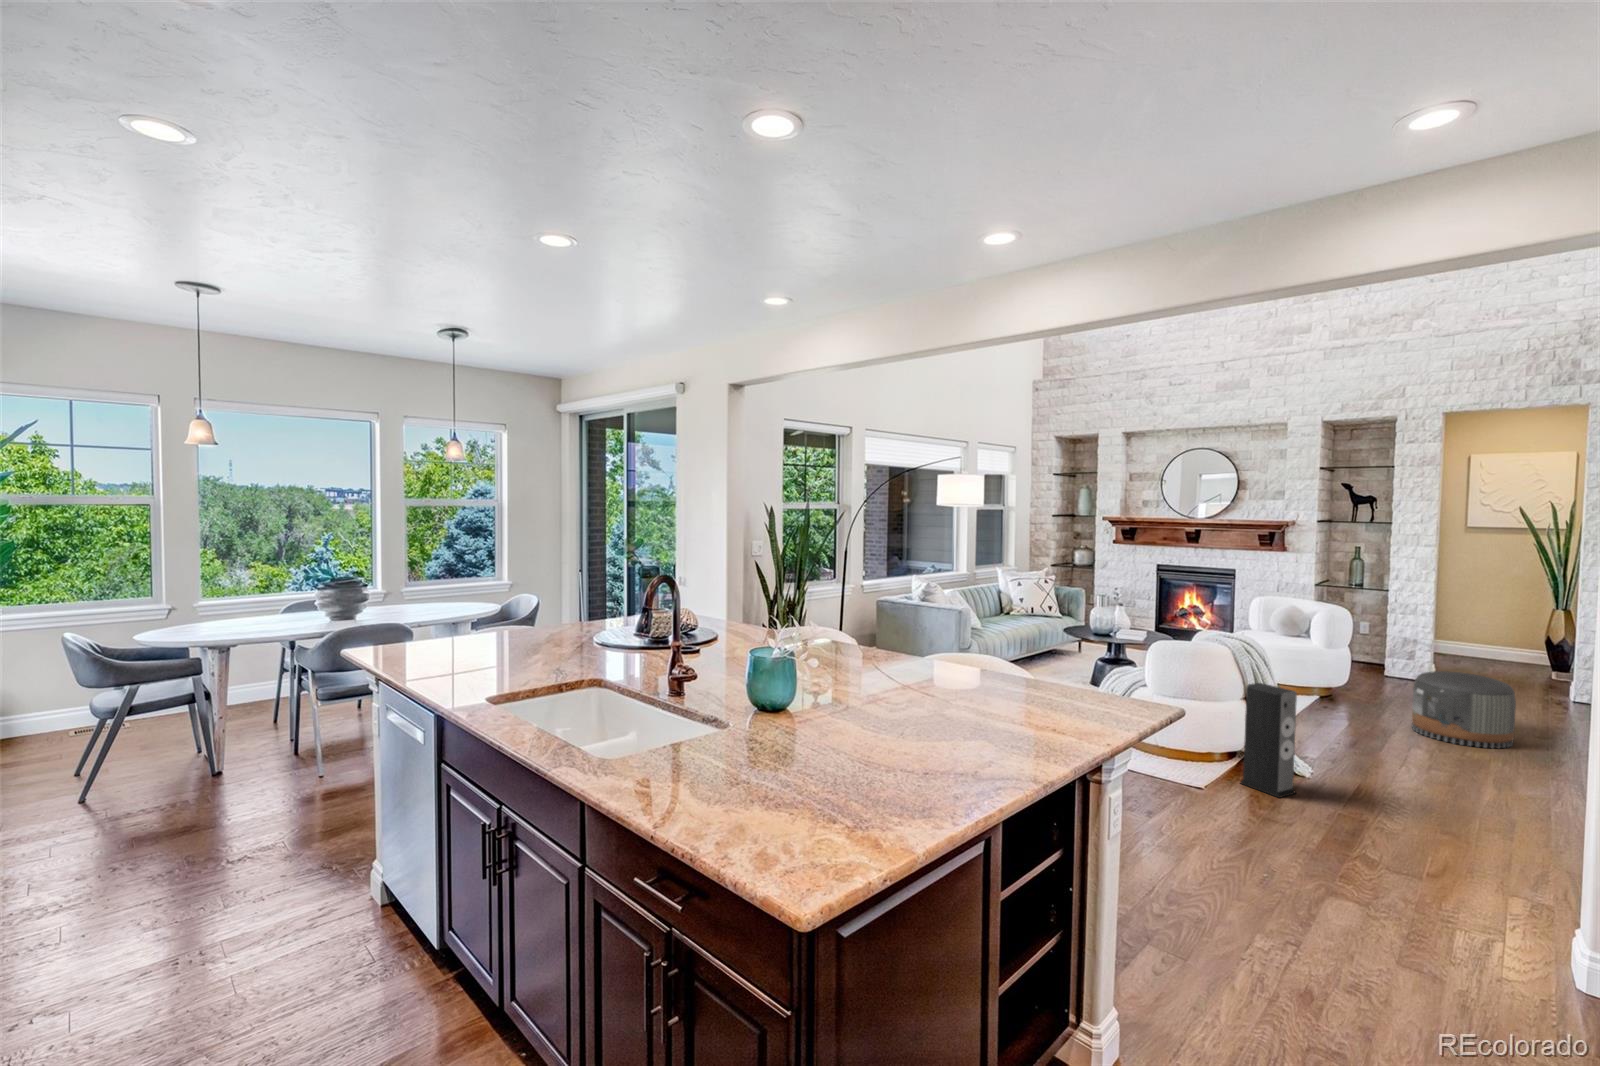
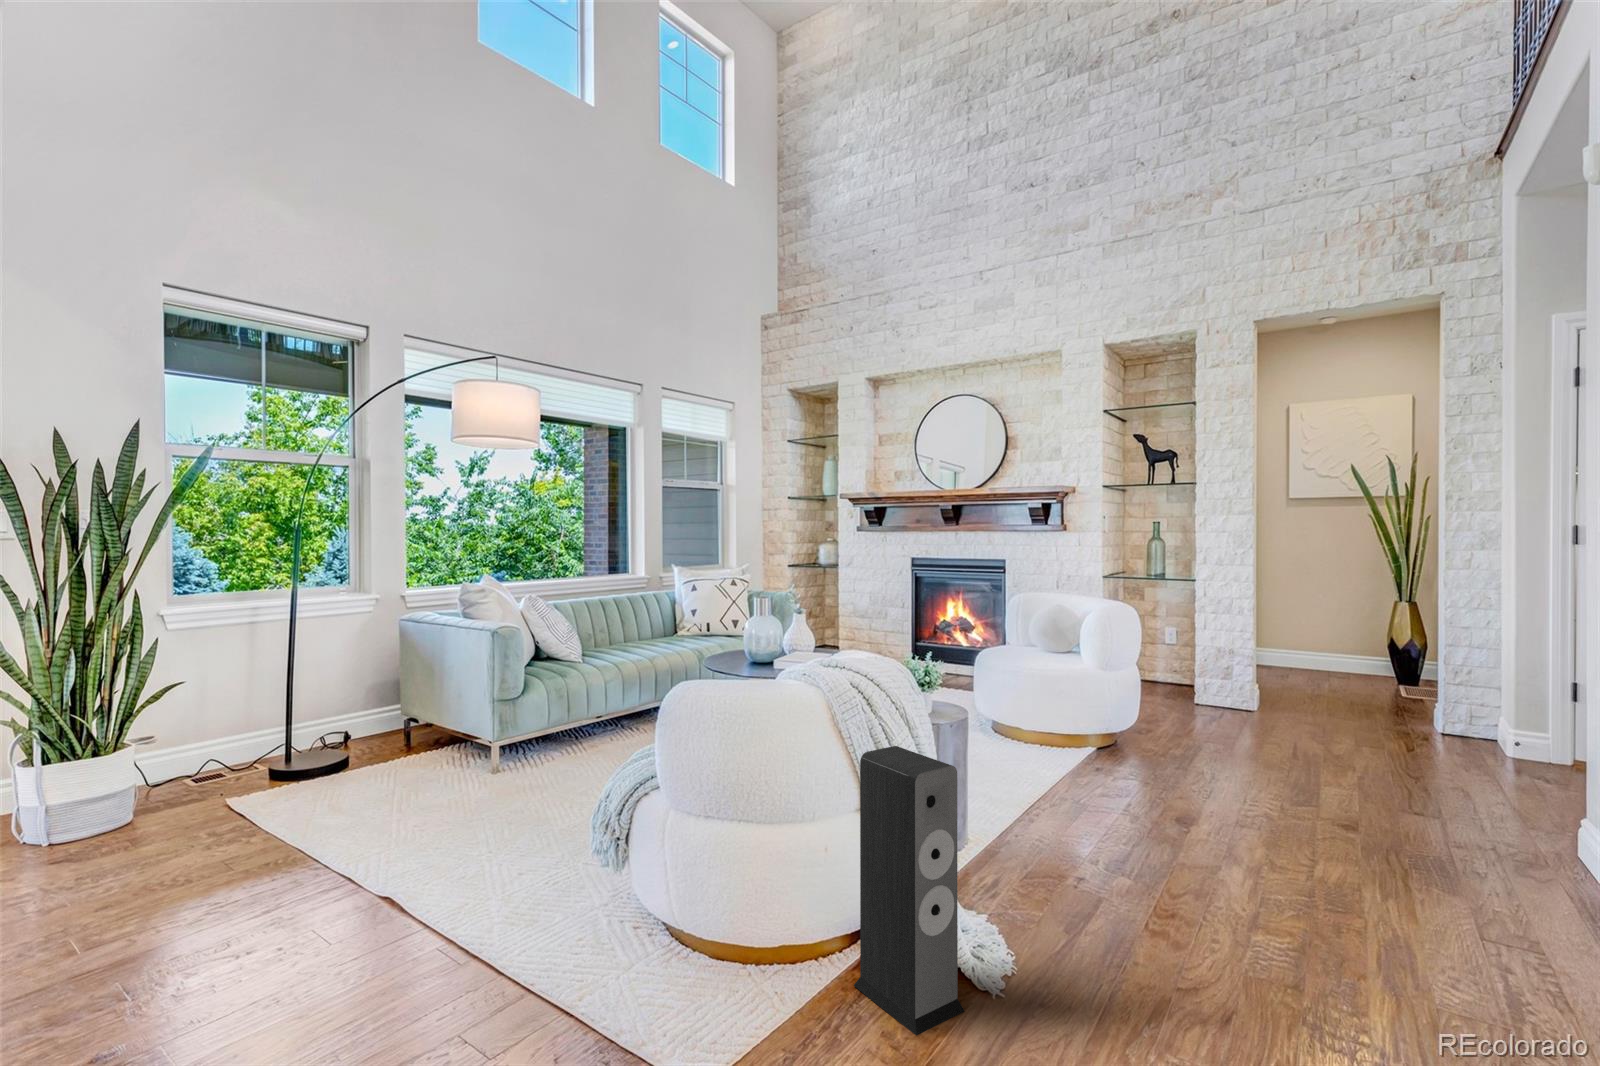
pouf: present [1412,671,1516,748] -> none [1221,697,1378,833]

